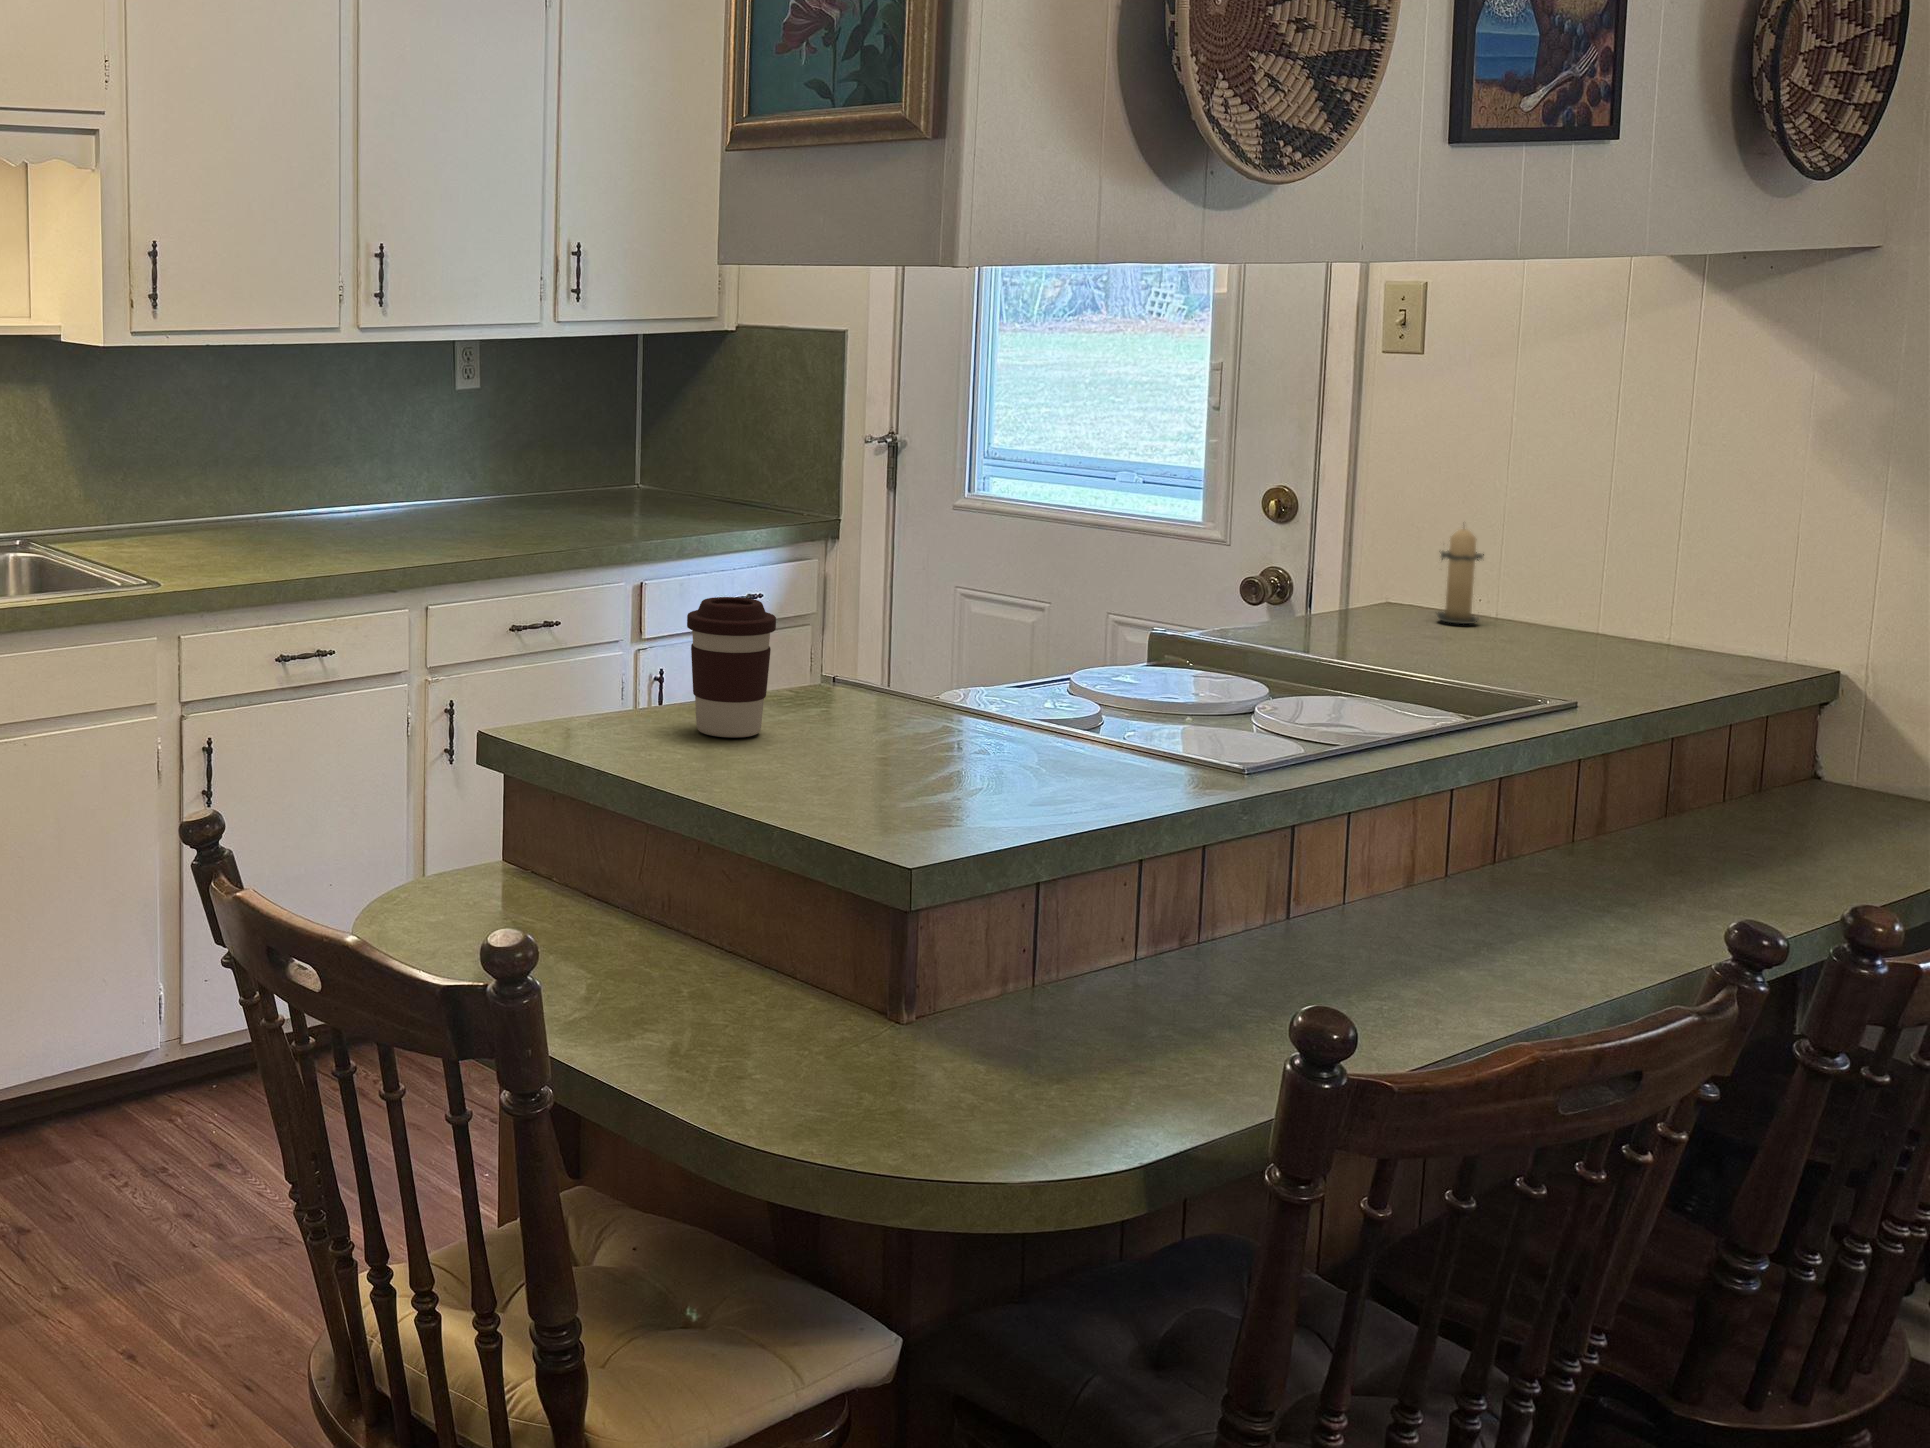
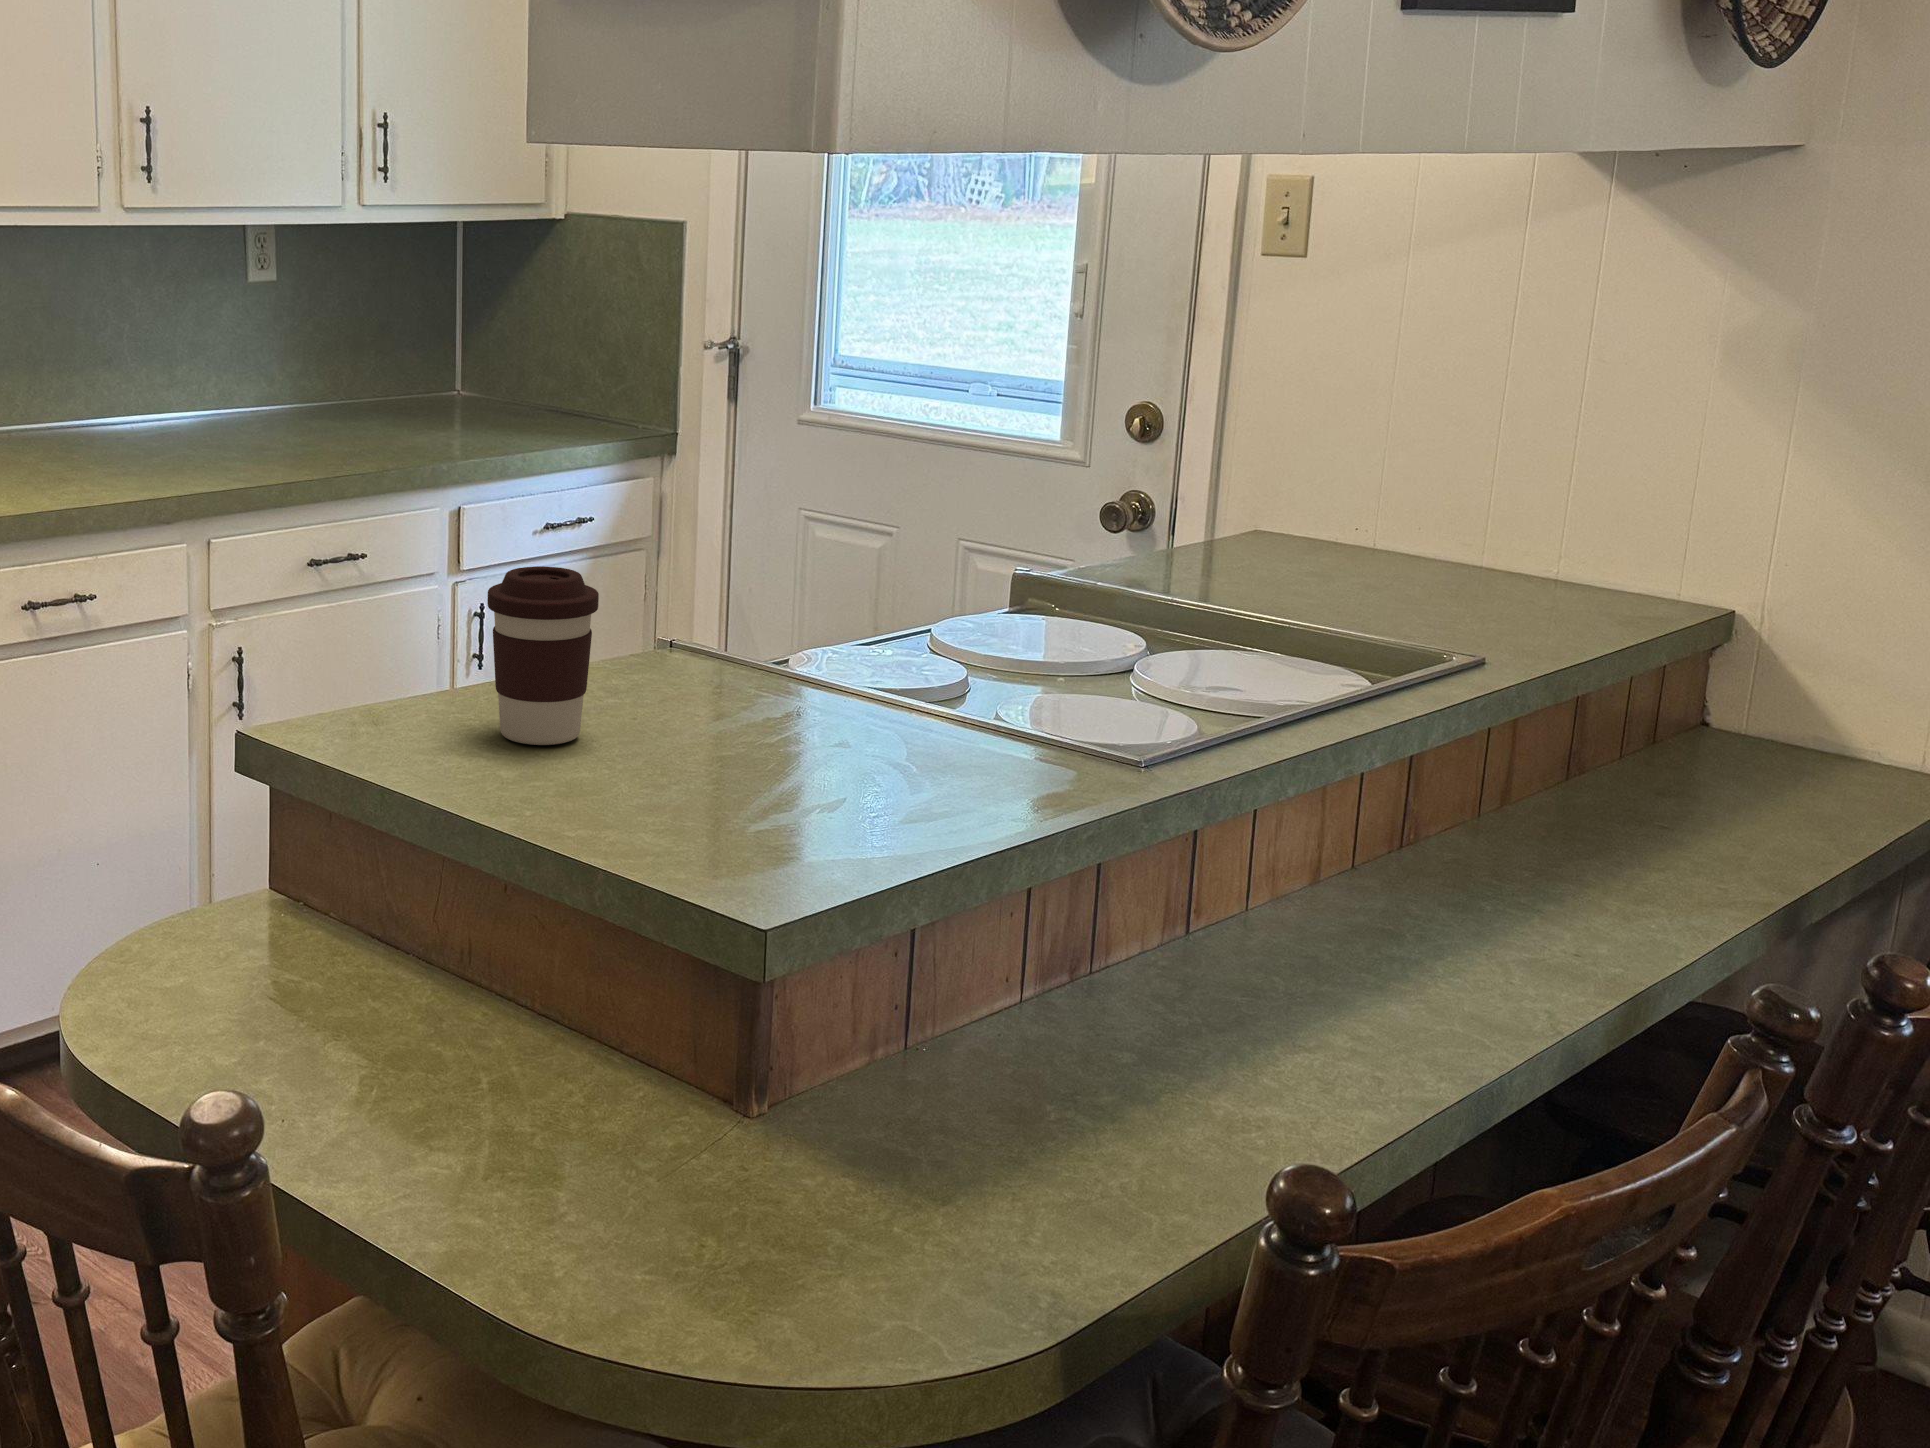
candle: present [1437,528,1484,624] -> none [1319,448,1382,563]

